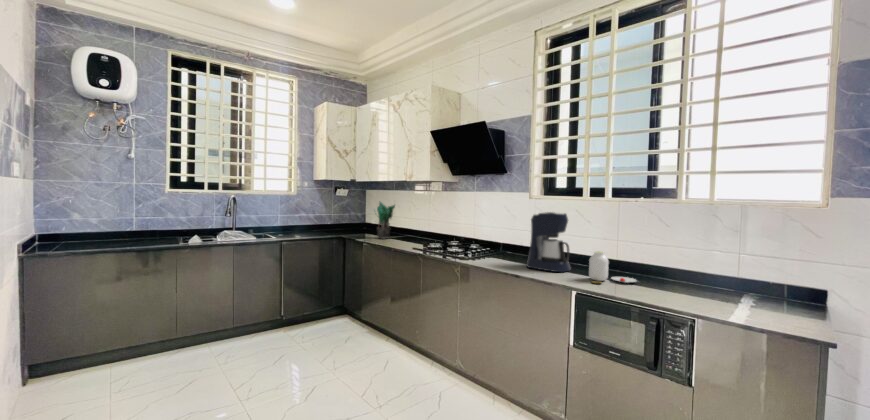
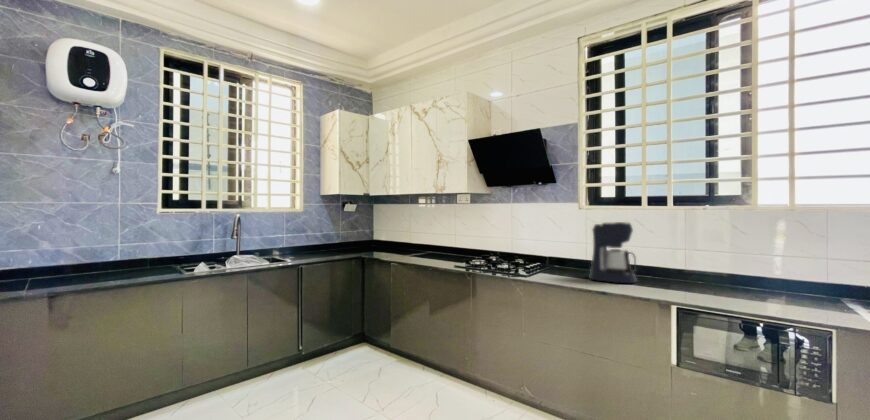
potted plant: present [377,202,395,239] -> none [394,216,415,256]
jar: present [589,251,637,283] -> none [666,260,721,293]

